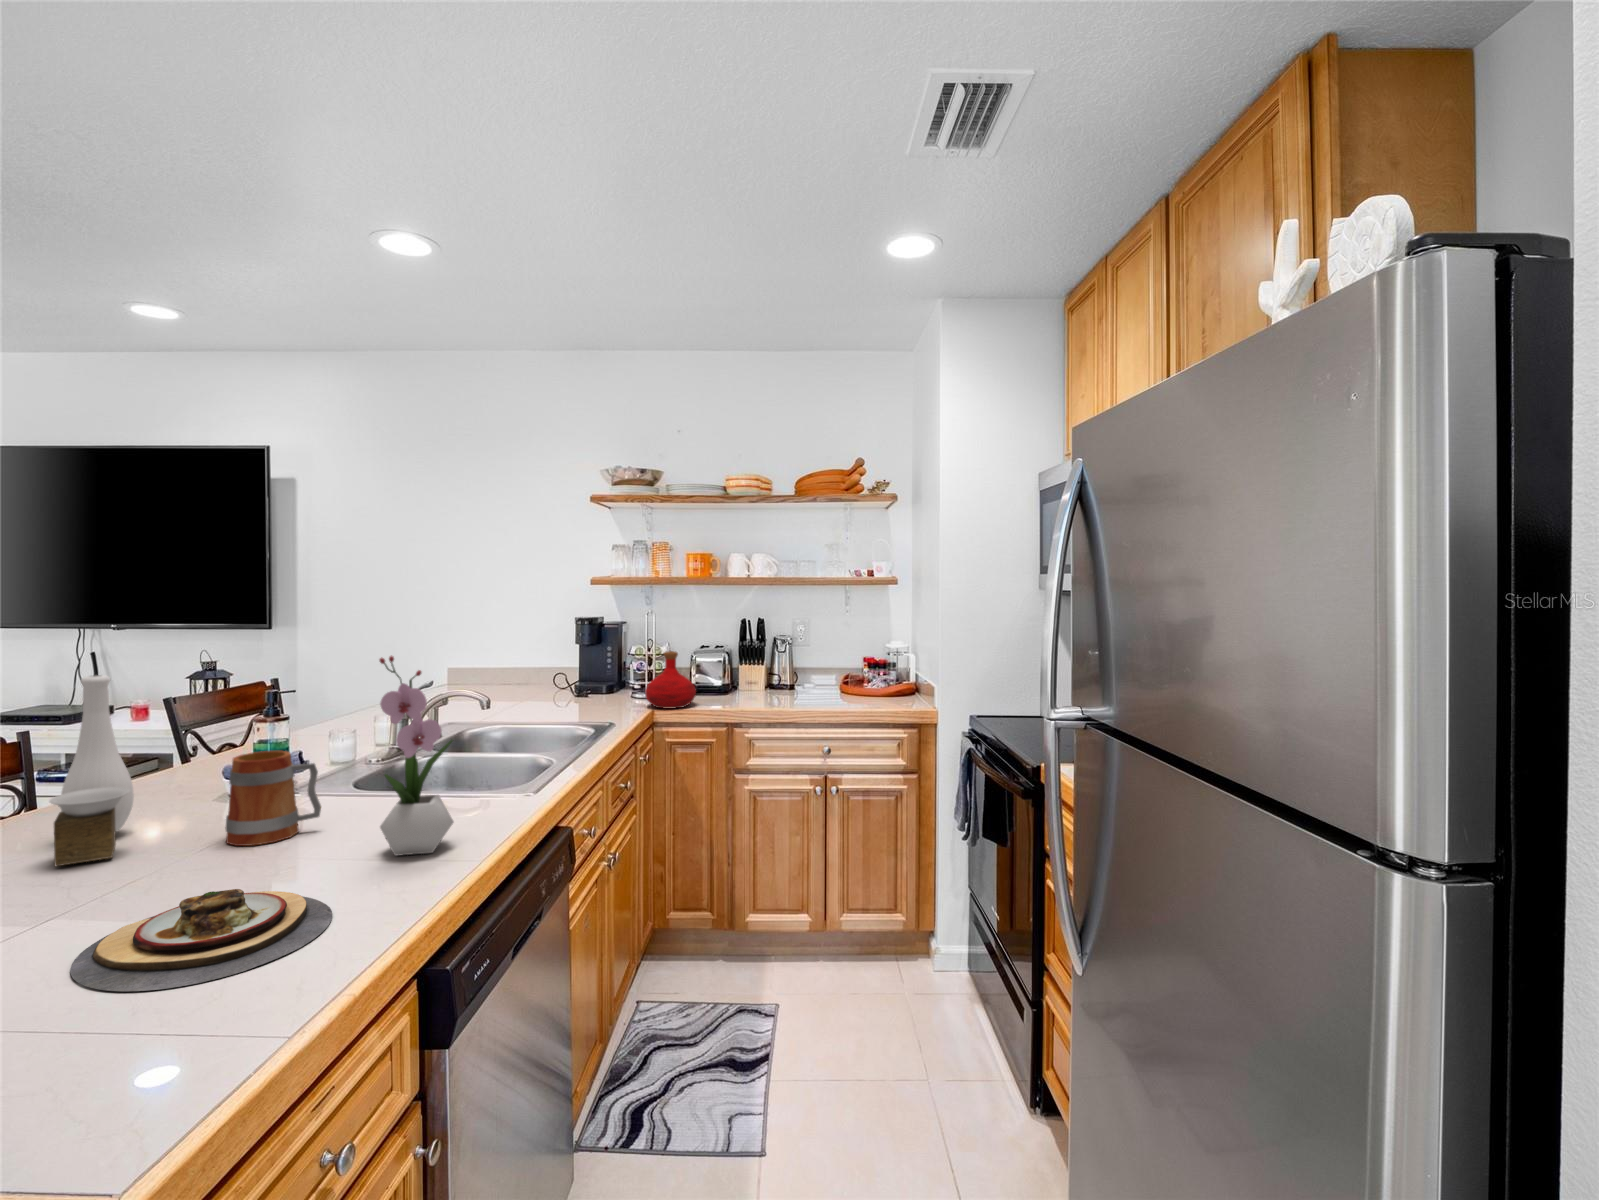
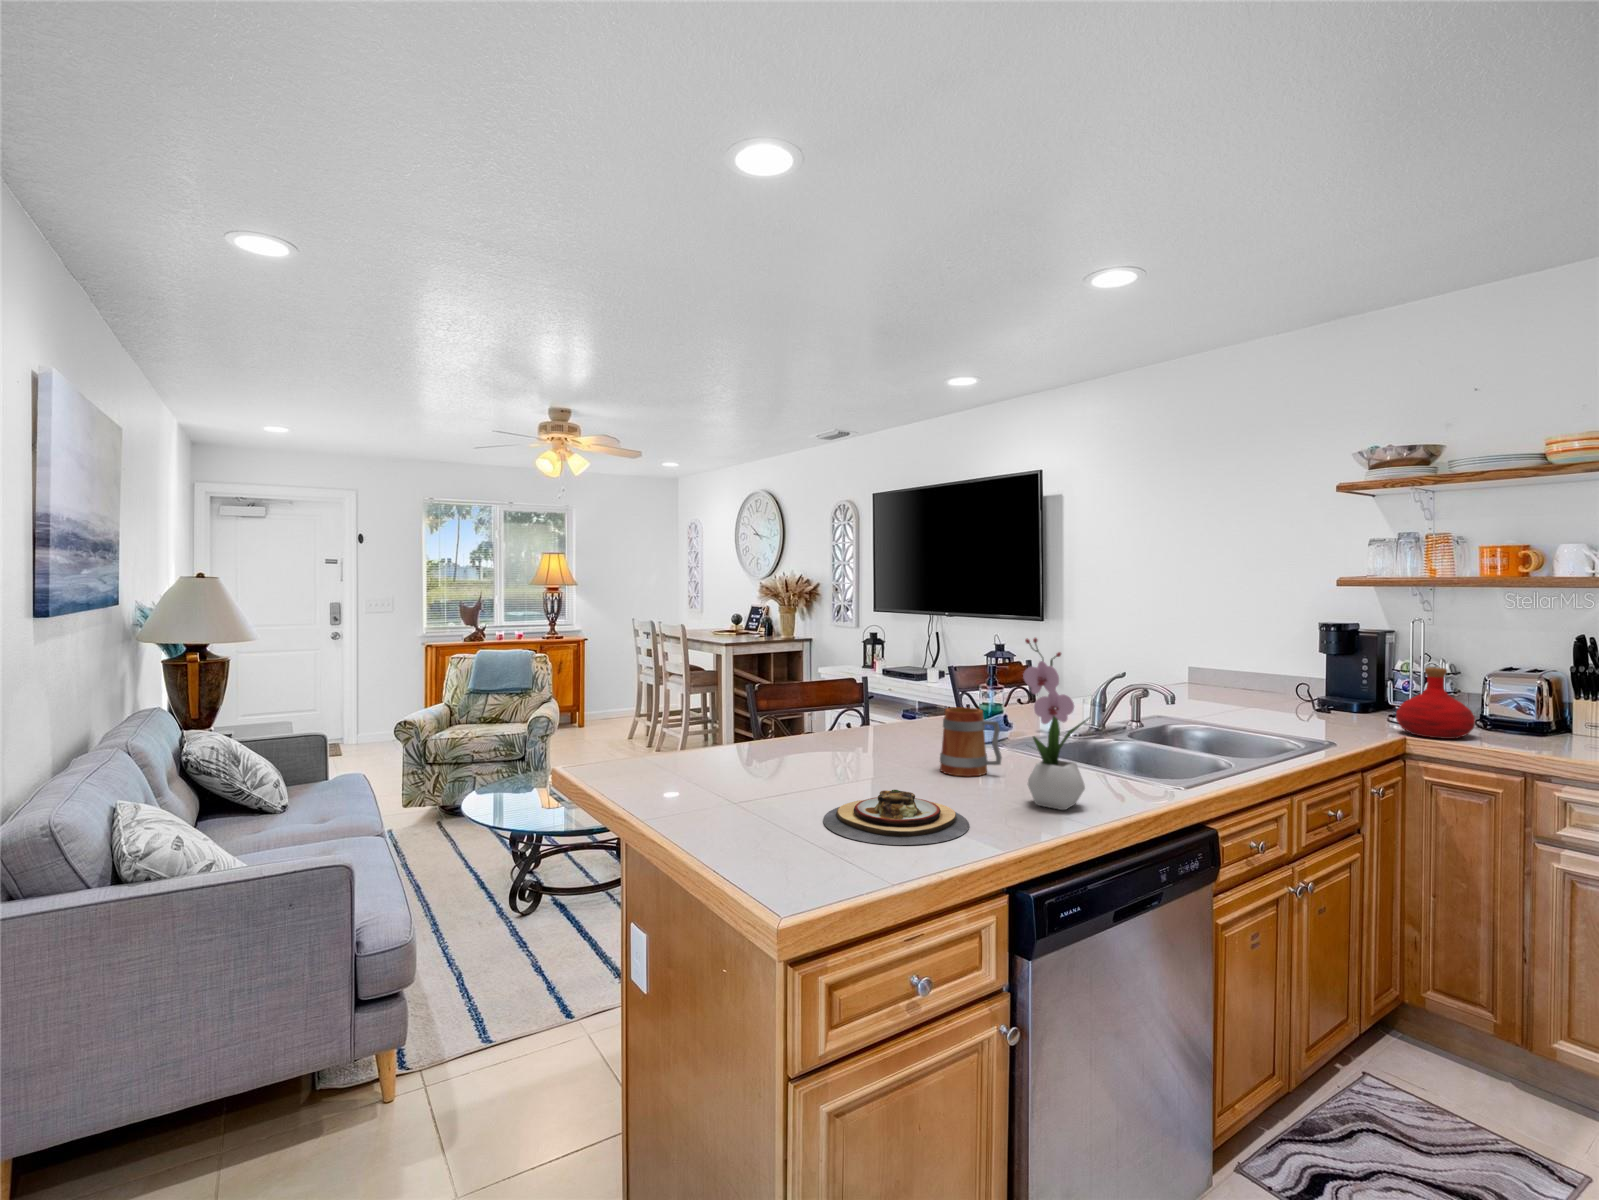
vase: present [49,675,134,866] -> none [850,642,899,763]

